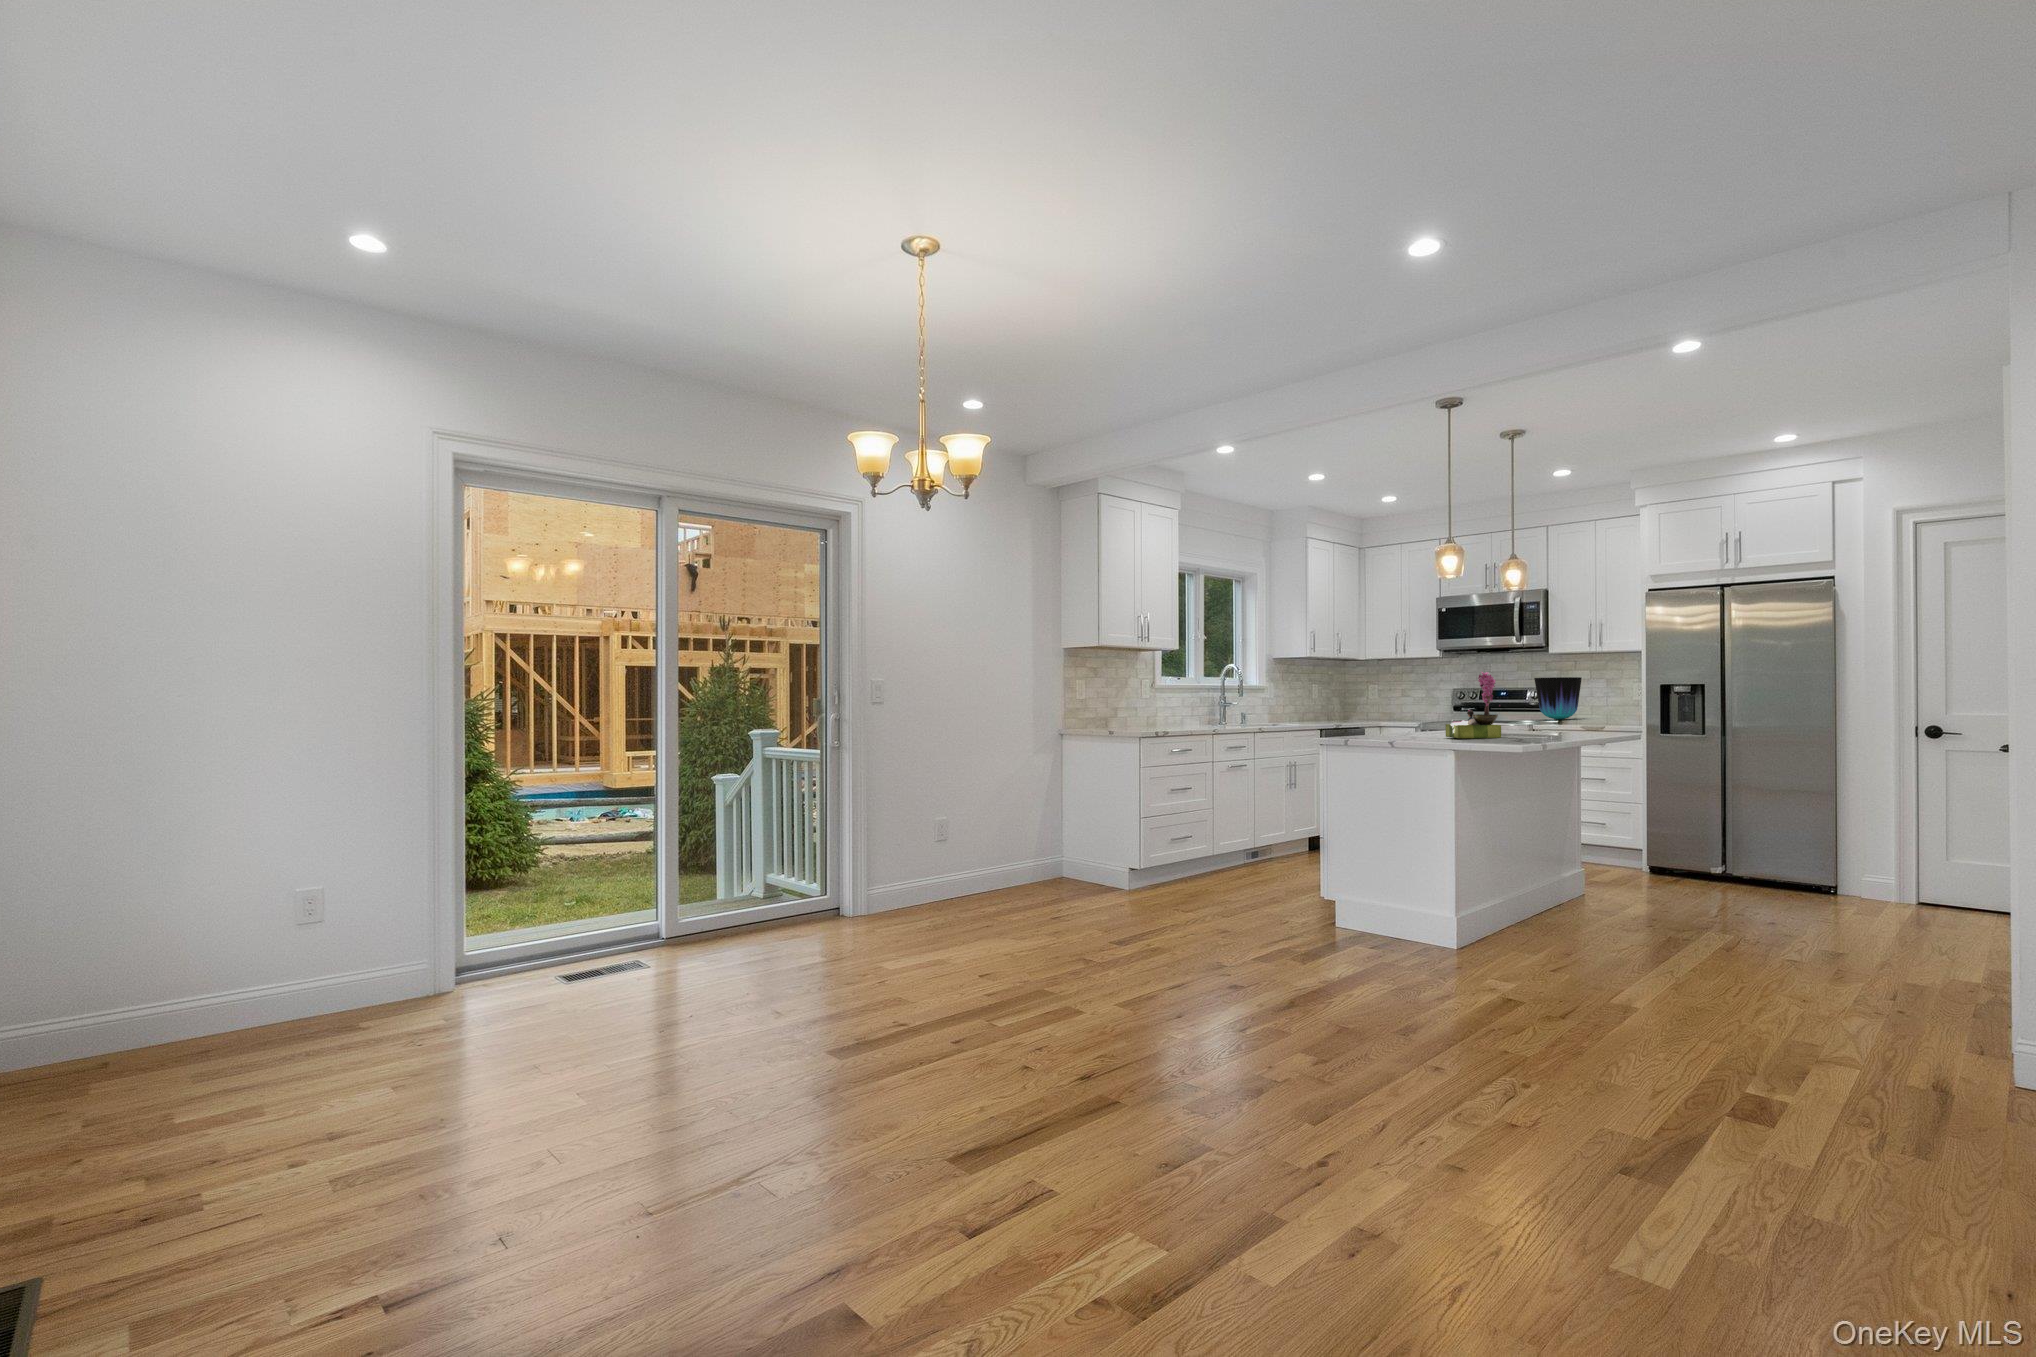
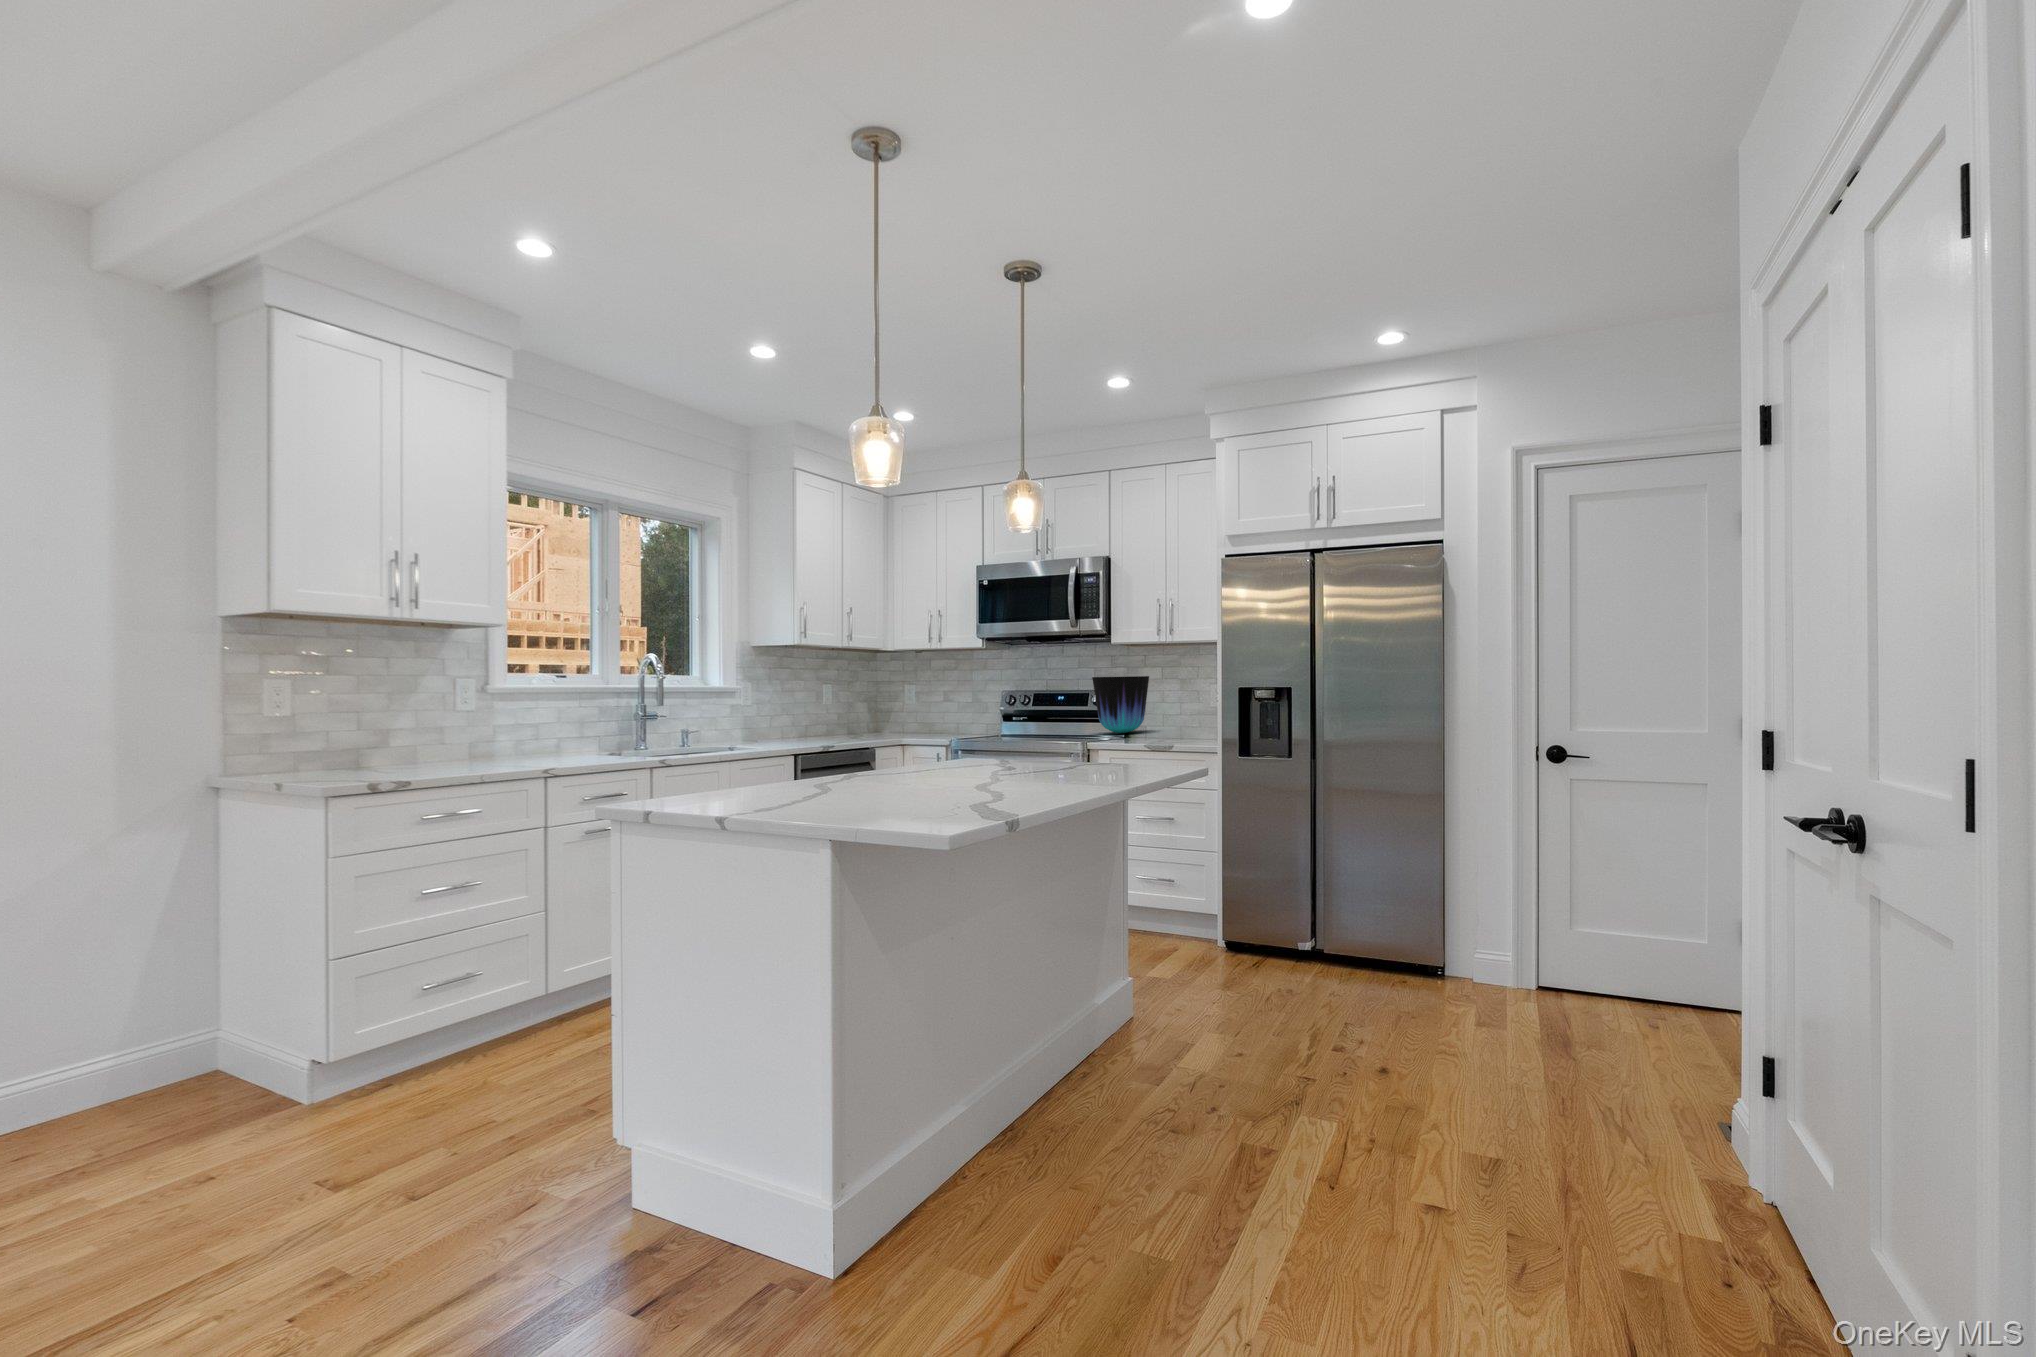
flower arrangement: present [1445,672,1501,738] -> none [909,678,996,802]

